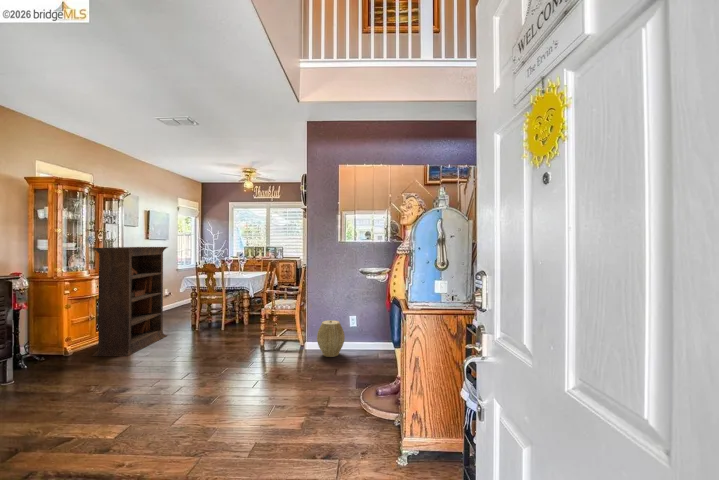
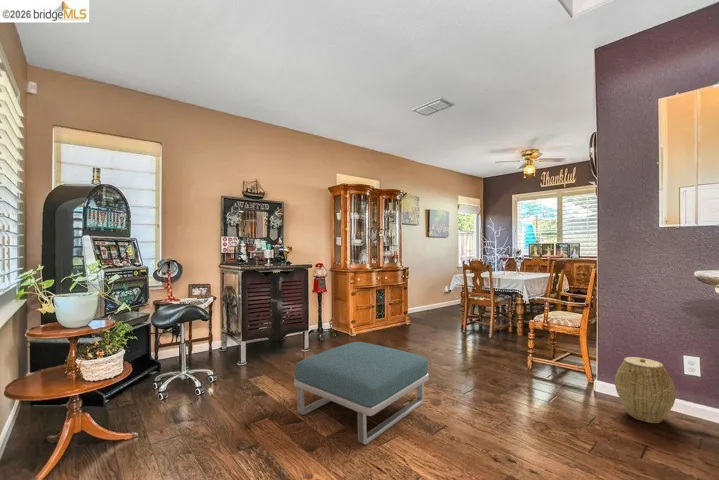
bookcase: present [92,247,168,356] -> none [365,242,433,346]
footstool: none [51,349,197,436] -> present [294,342,429,445]

